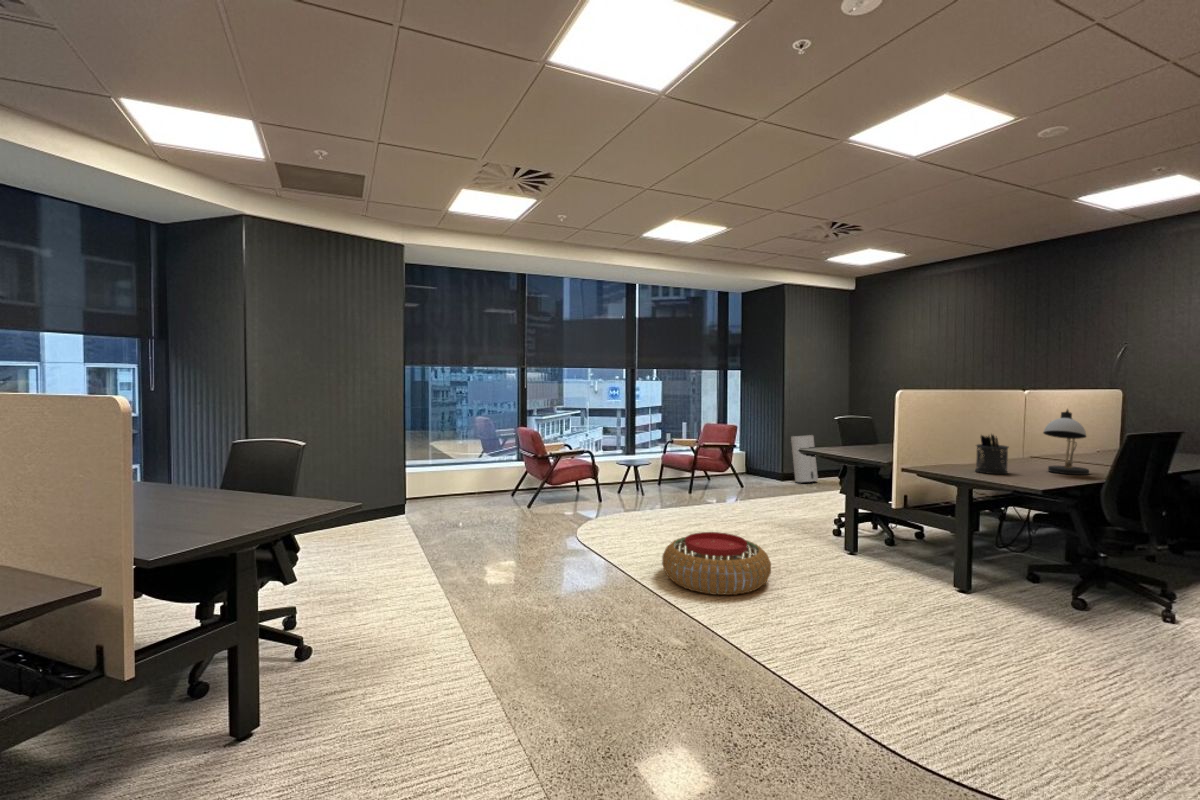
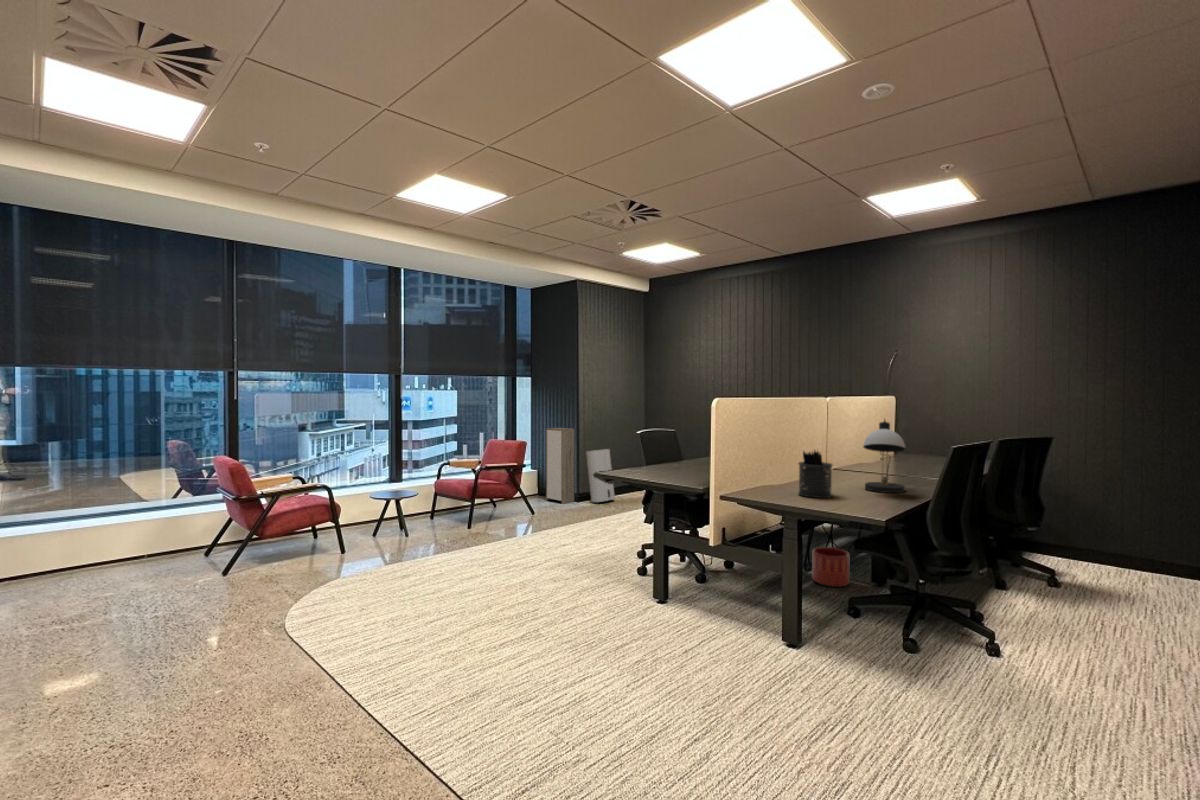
storage cabinet: none [753,415,780,482] -> present [546,428,574,504]
planter: none [1003,526,1043,562] -> present [812,547,850,587]
pouf: present [662,532,771,595] -> none [405,605,567,716]

